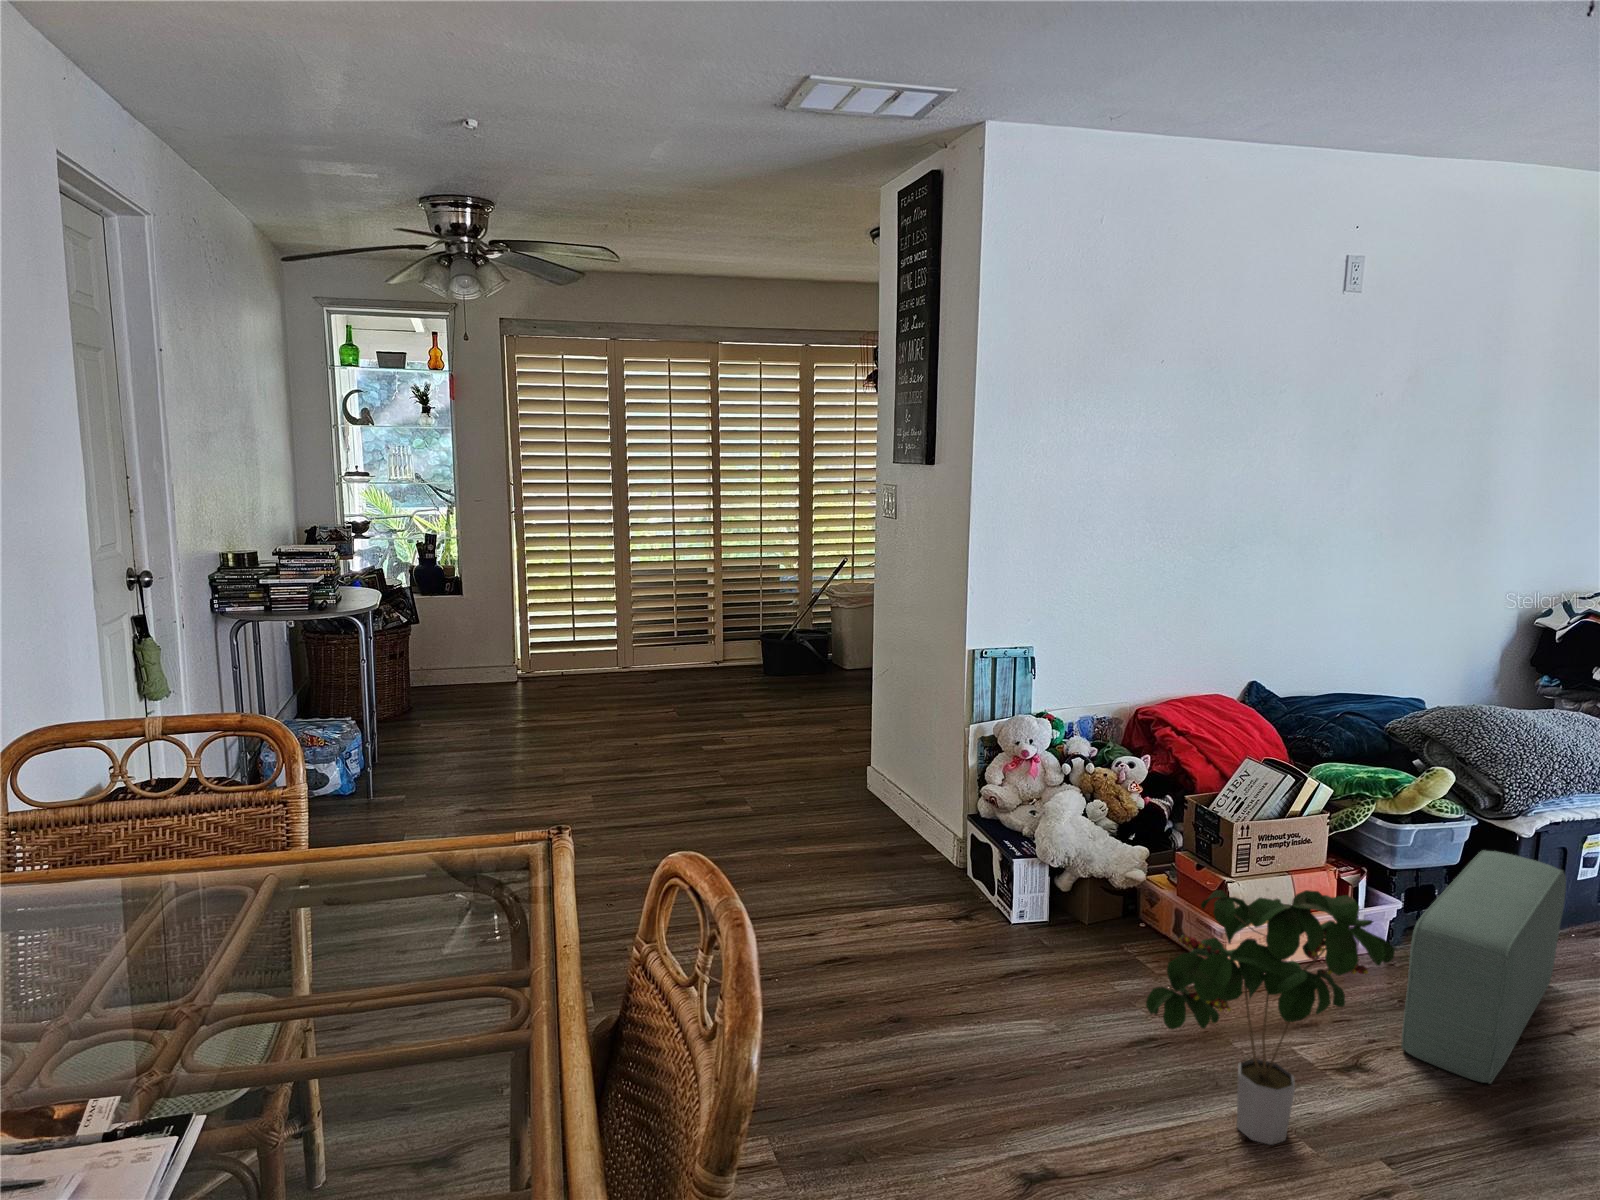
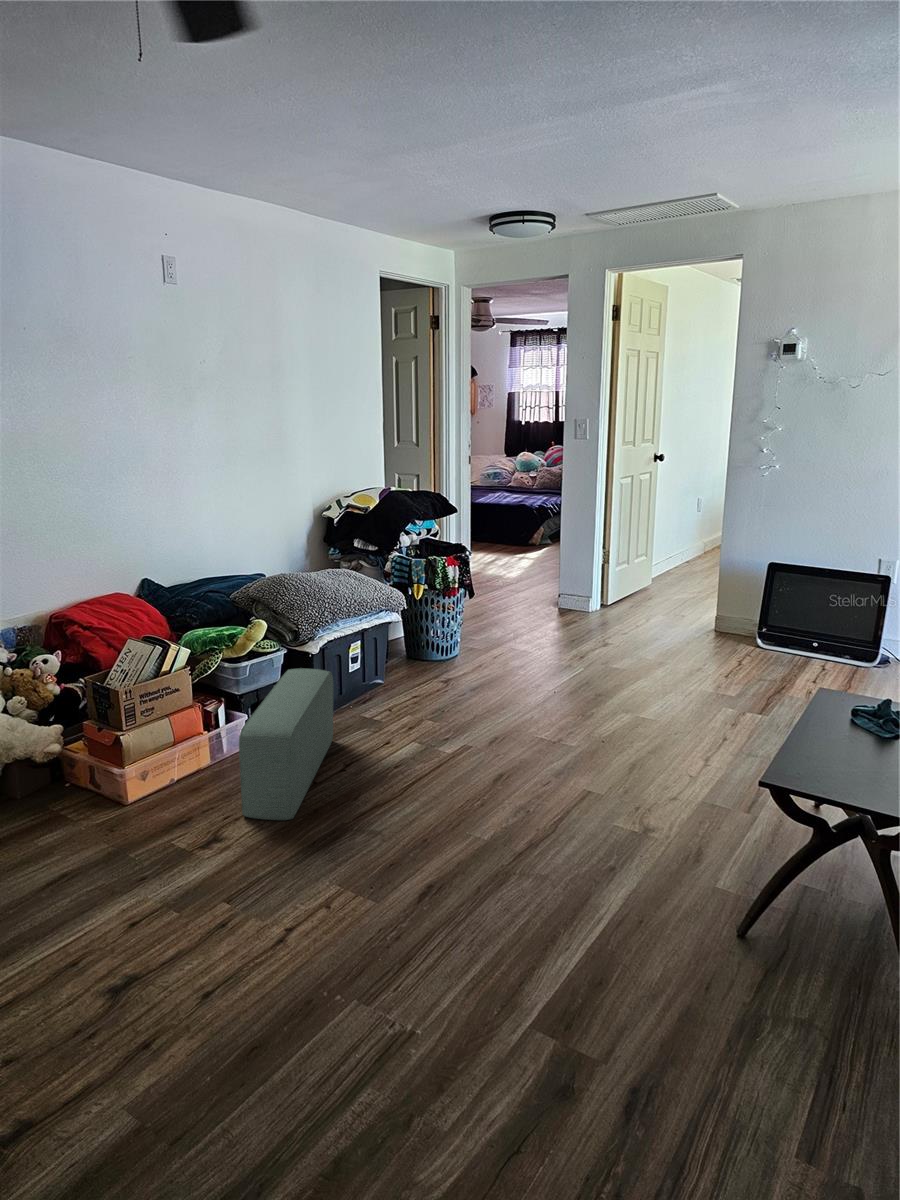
potted plant: present [1146,890,1395,1145] -> none [33,732,212,923]

